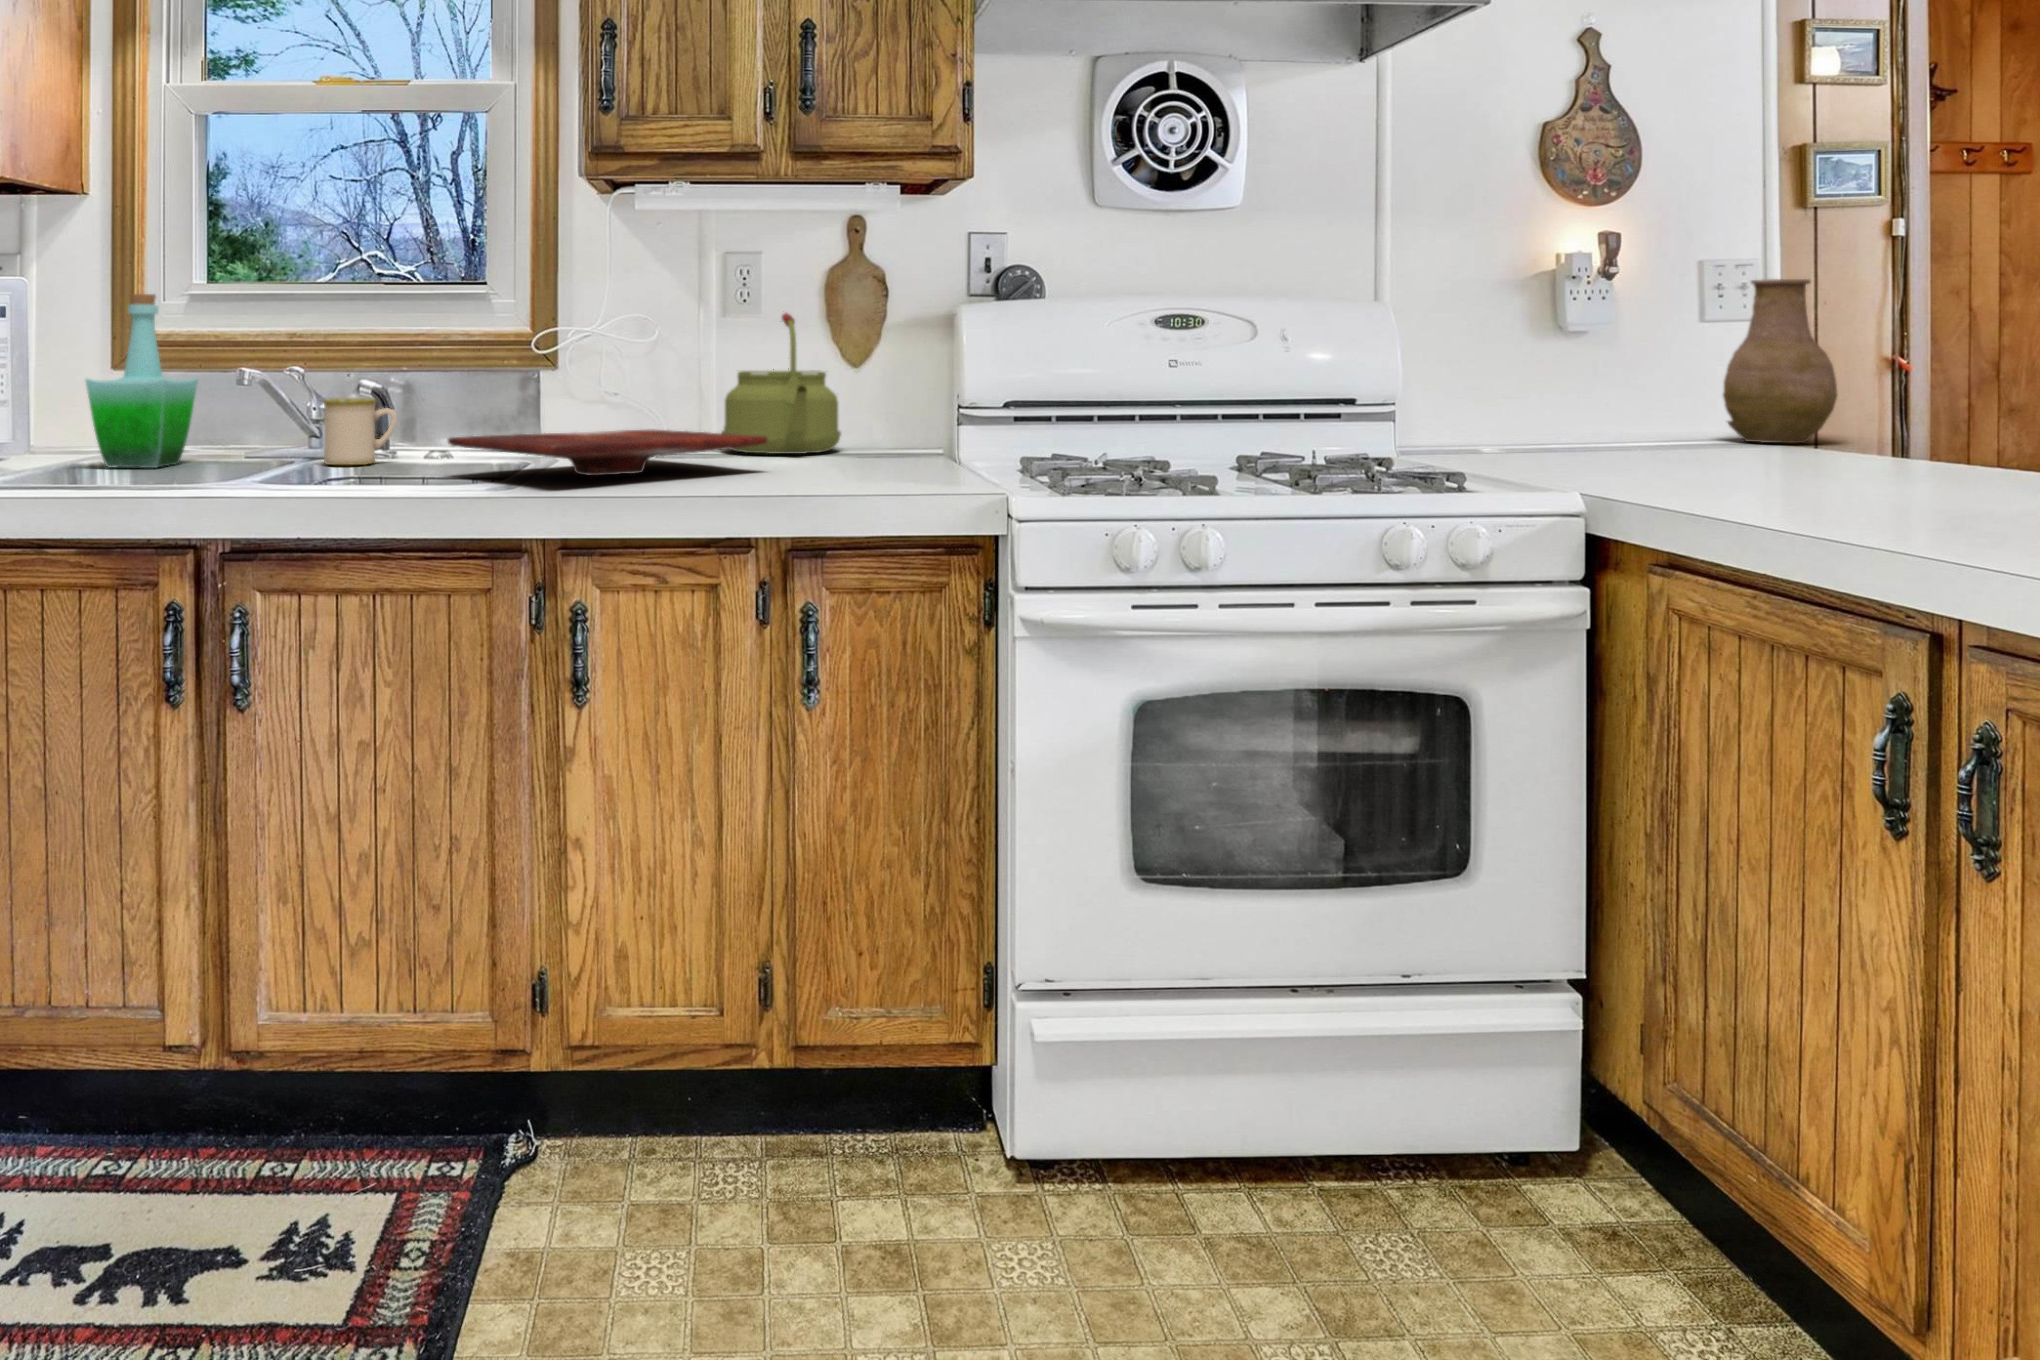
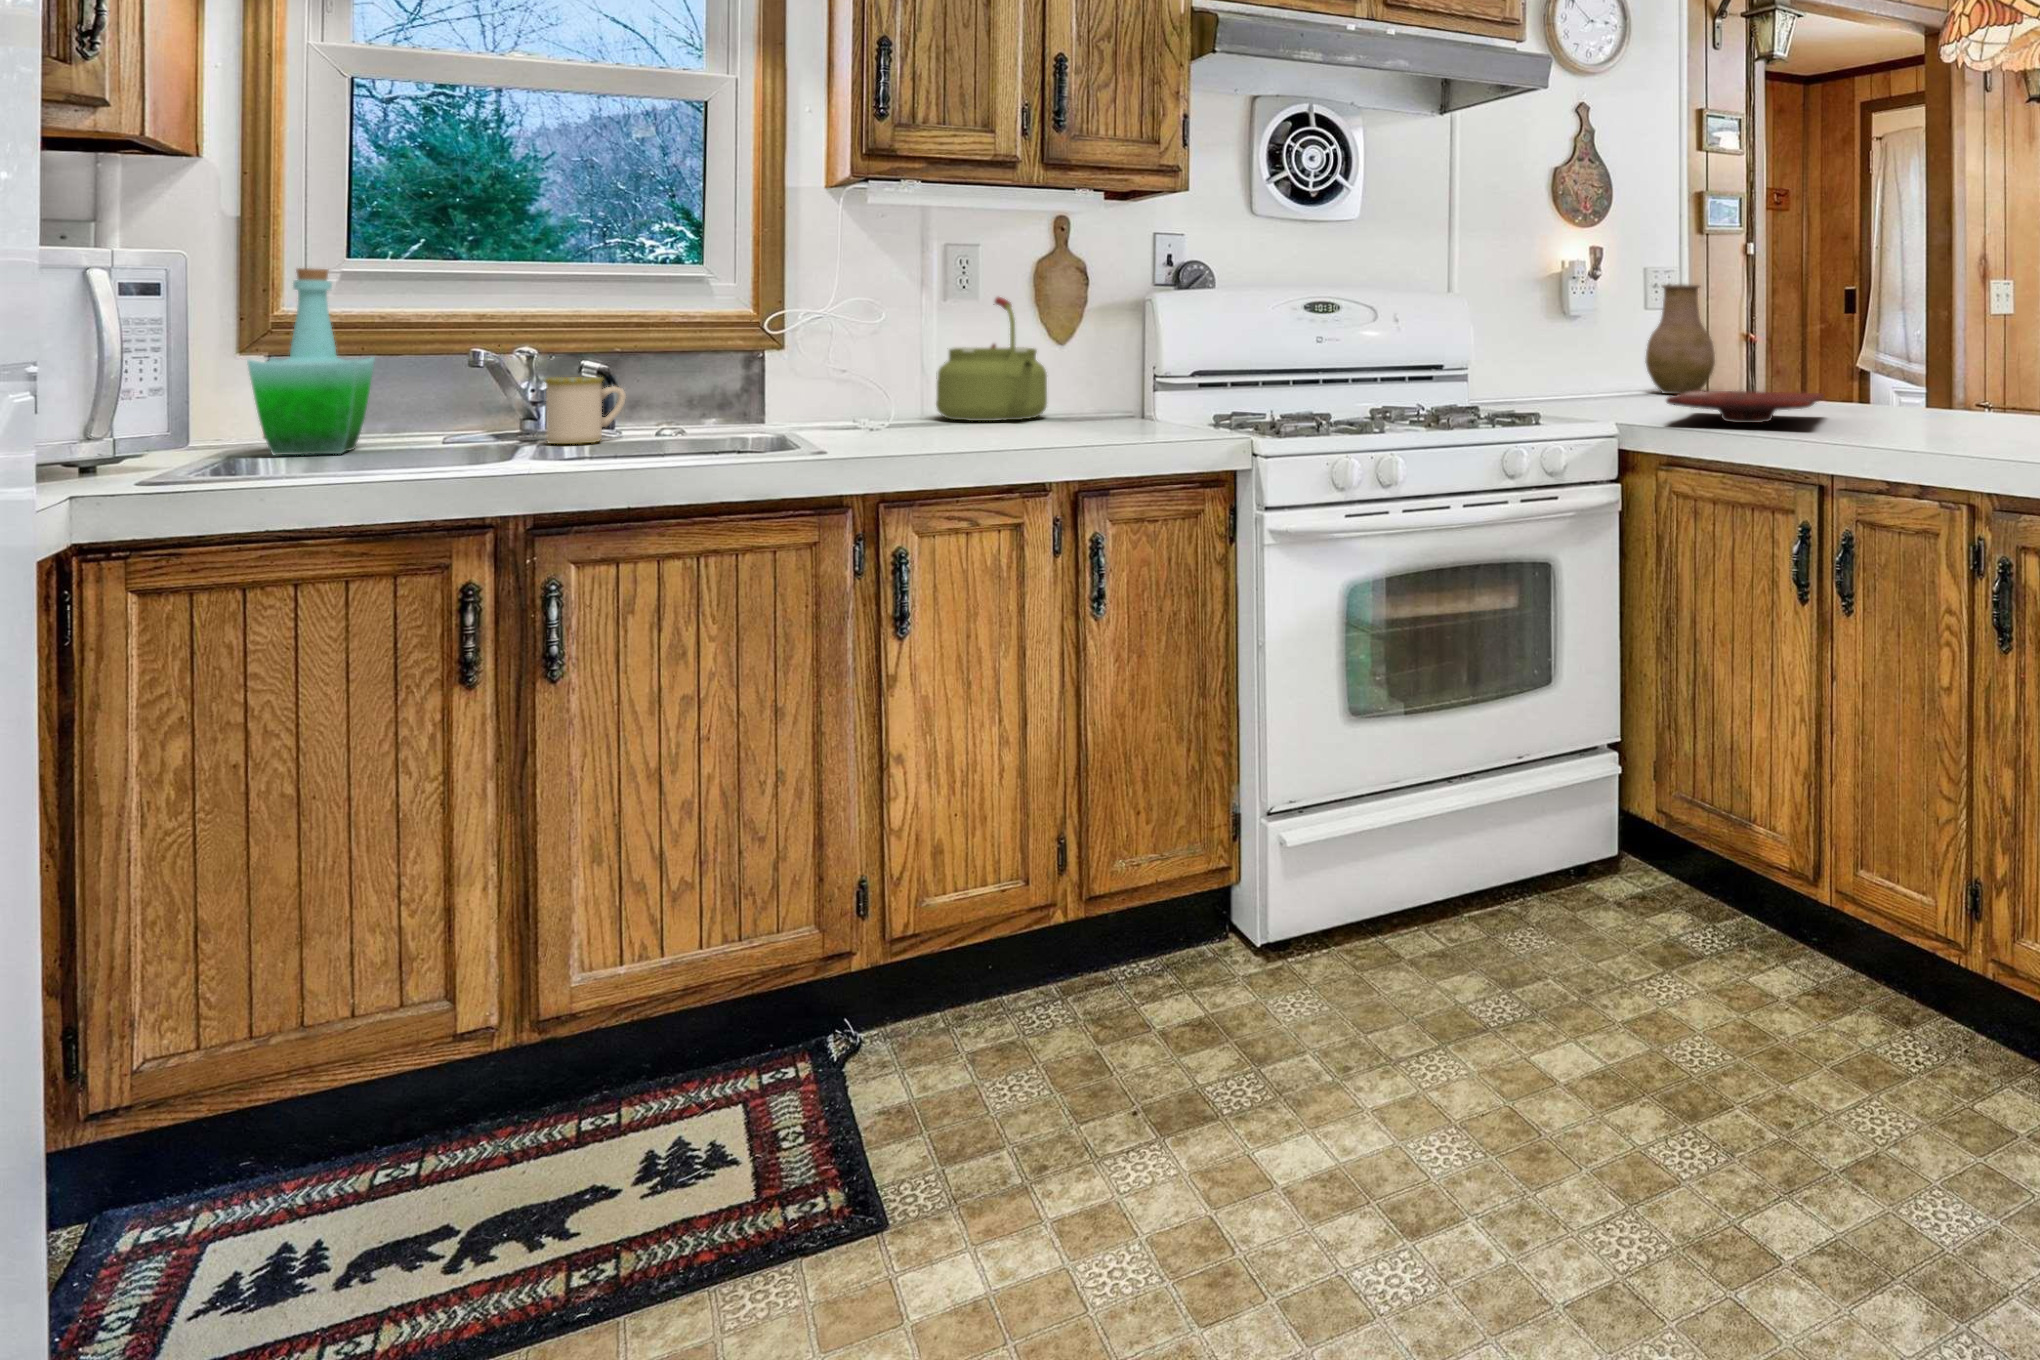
cutting board: present [448,430,767,476] -> present [1666,391,1824,423]

